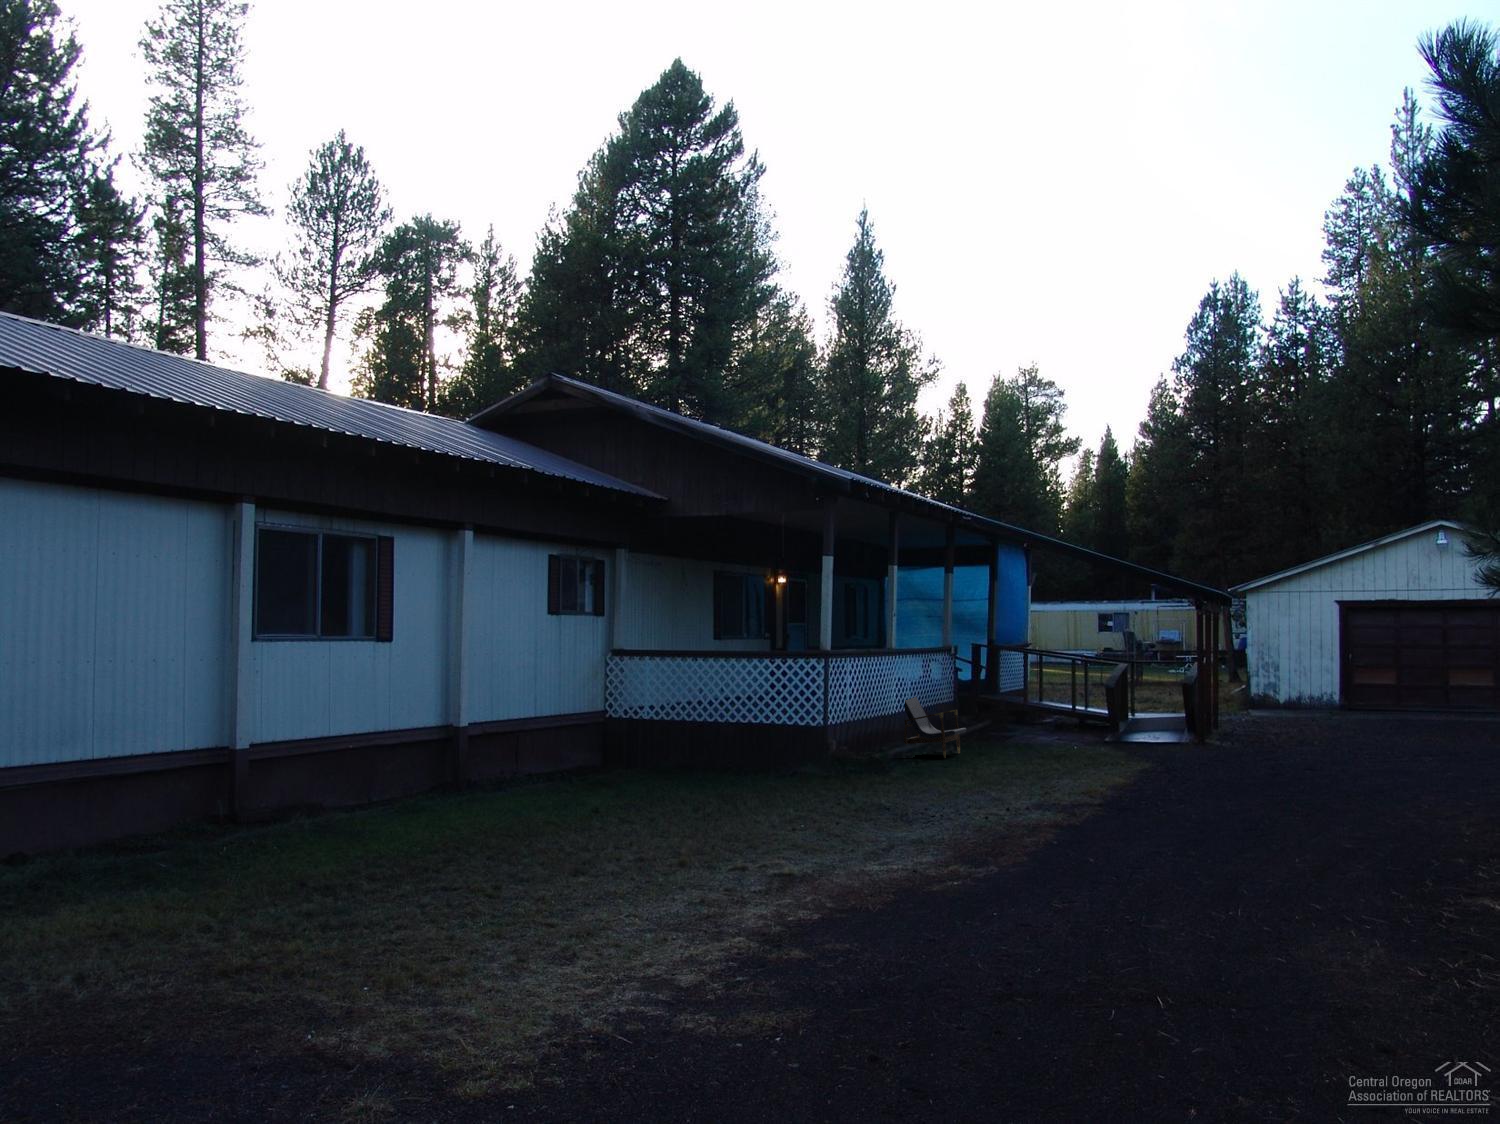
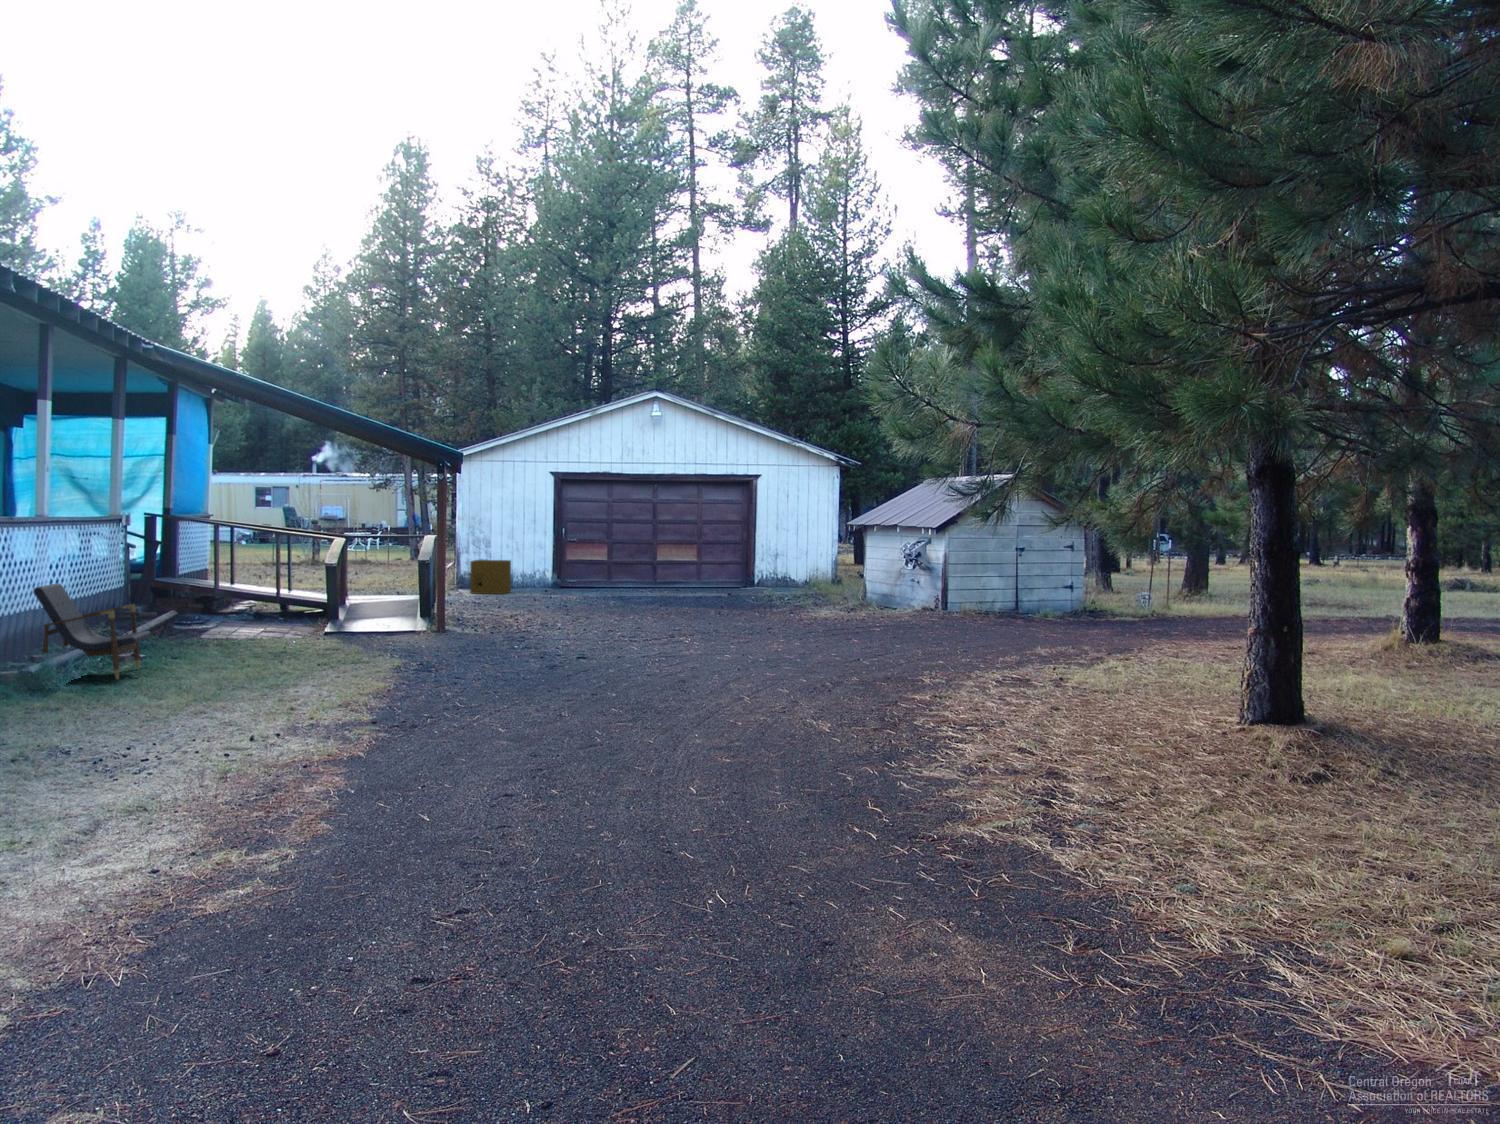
cardboard box: none [1254,684,1296,716] -> present [470,560,511,594]

